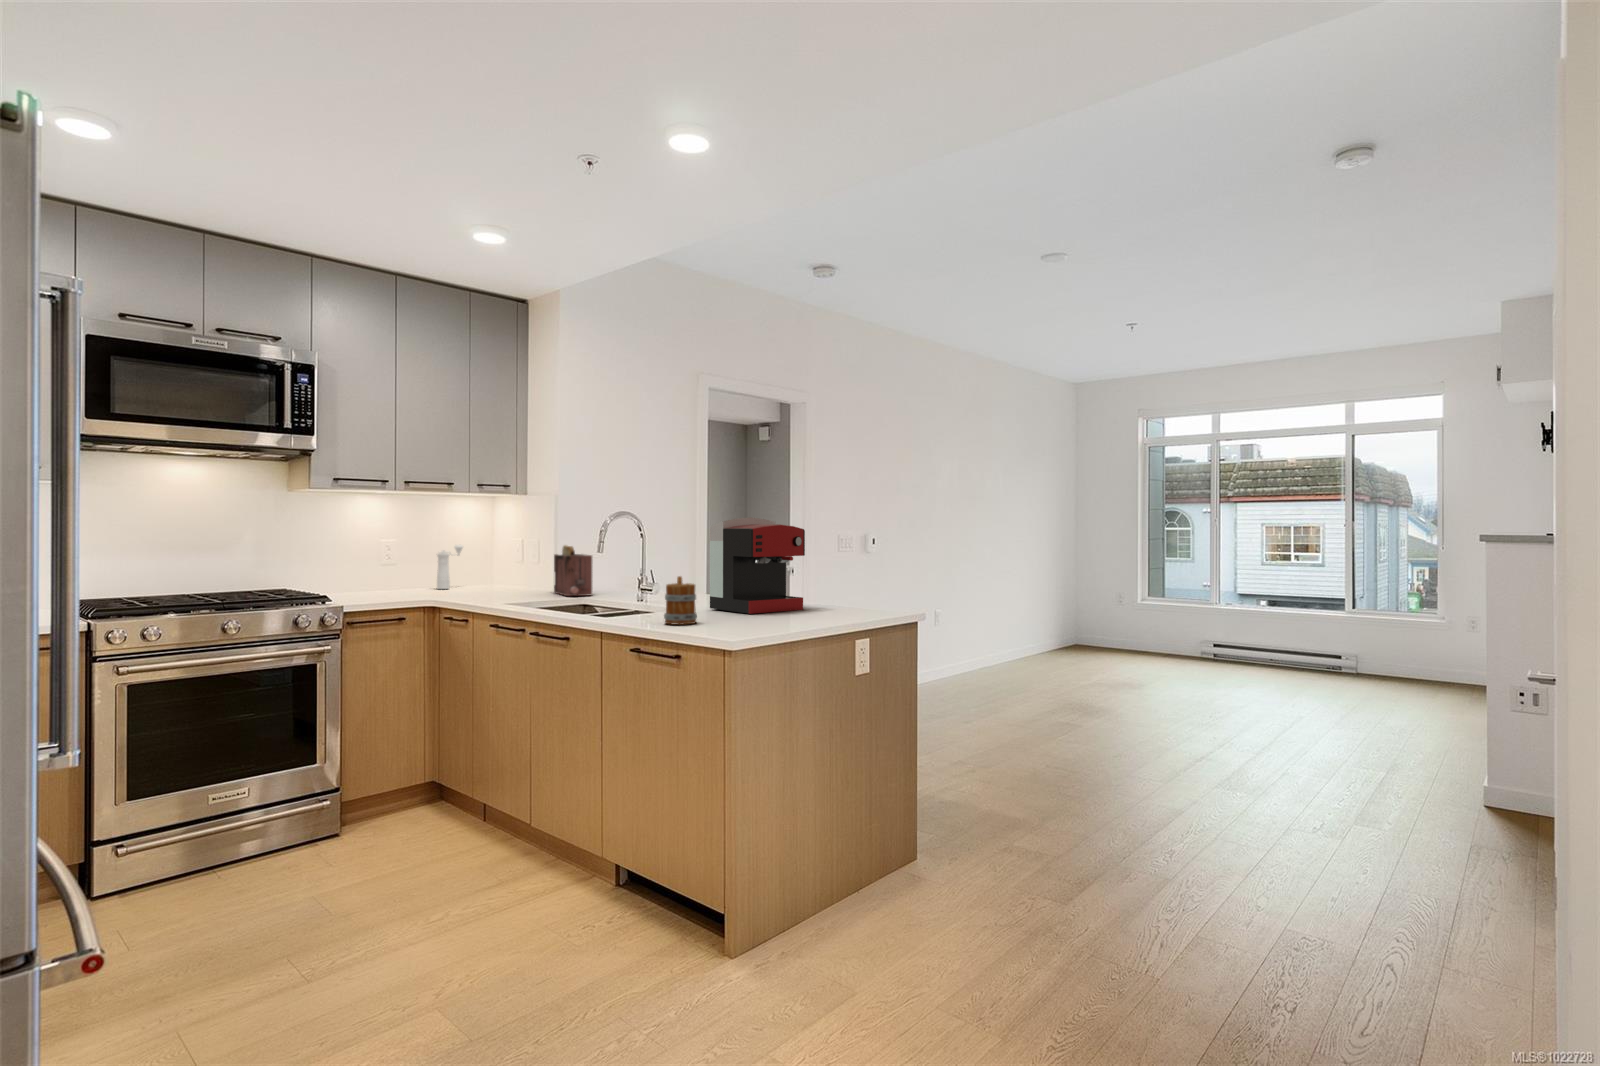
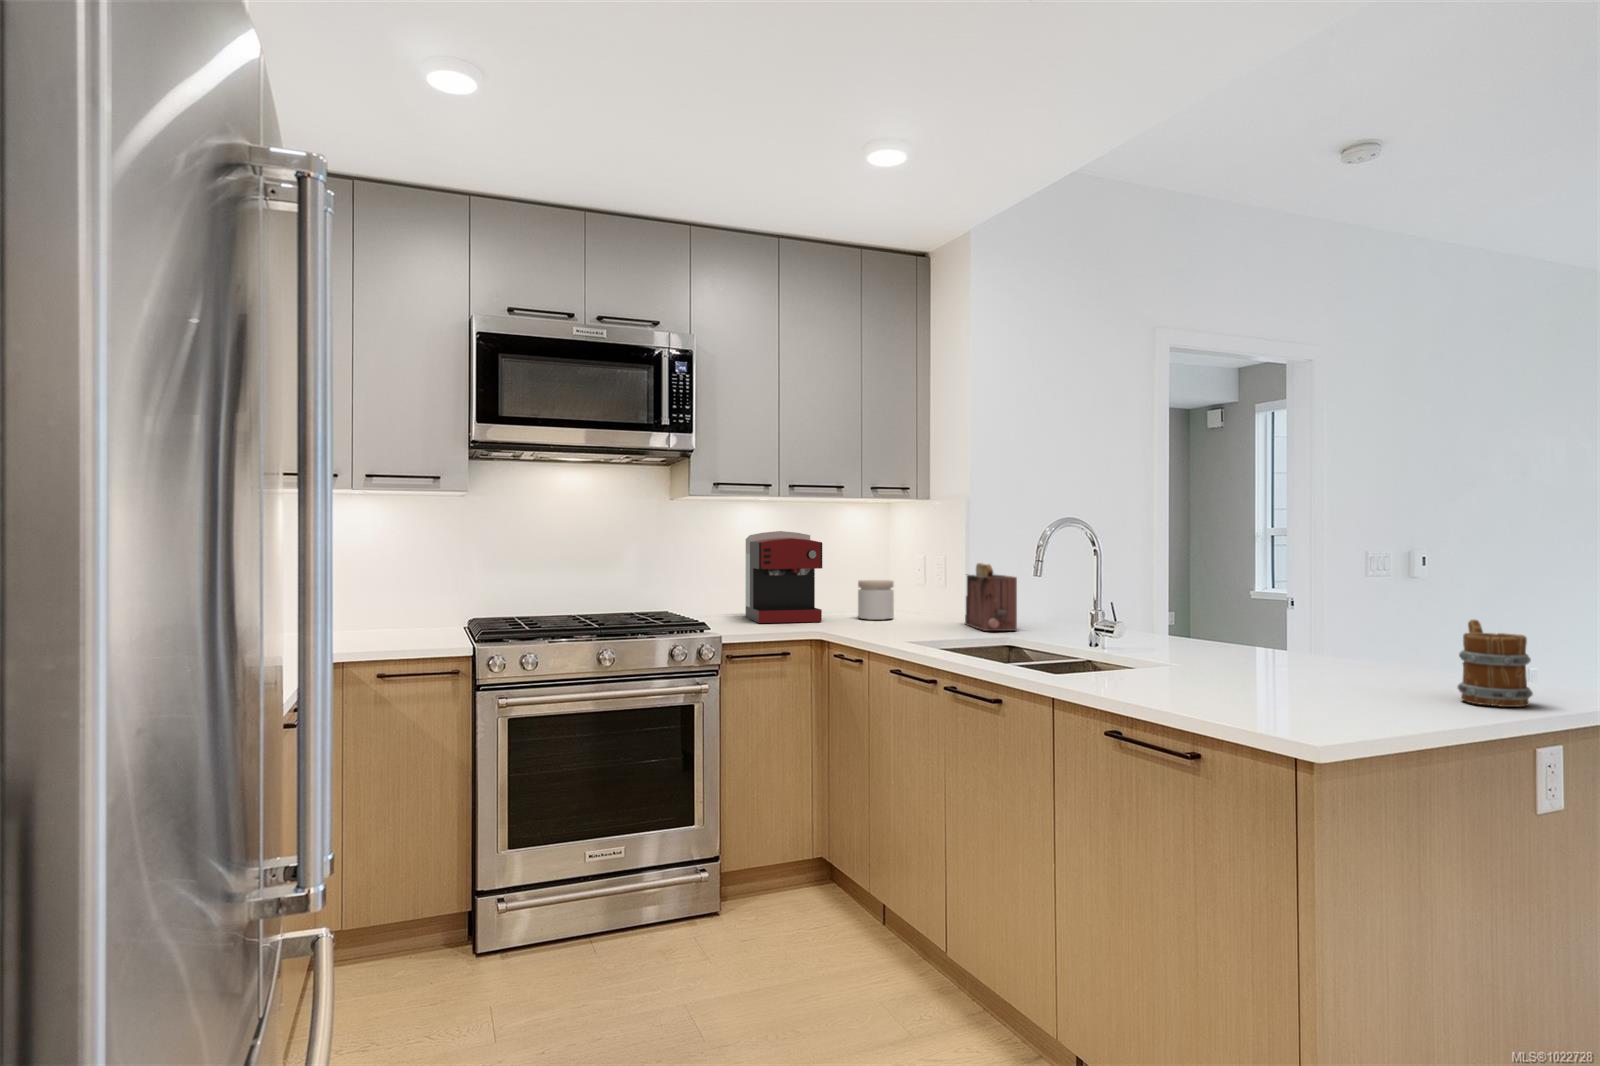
coffee maker: present [710,517,805,614] -> present [746,531,822,623]
pepper mill: present [437,545,463,589] -> none [825,561,855,615]
jar: none [466,560,496,591] -> present [858,580,894,620]
mug: present [664,576,697,625] -> present [1458,620,1533,707]

